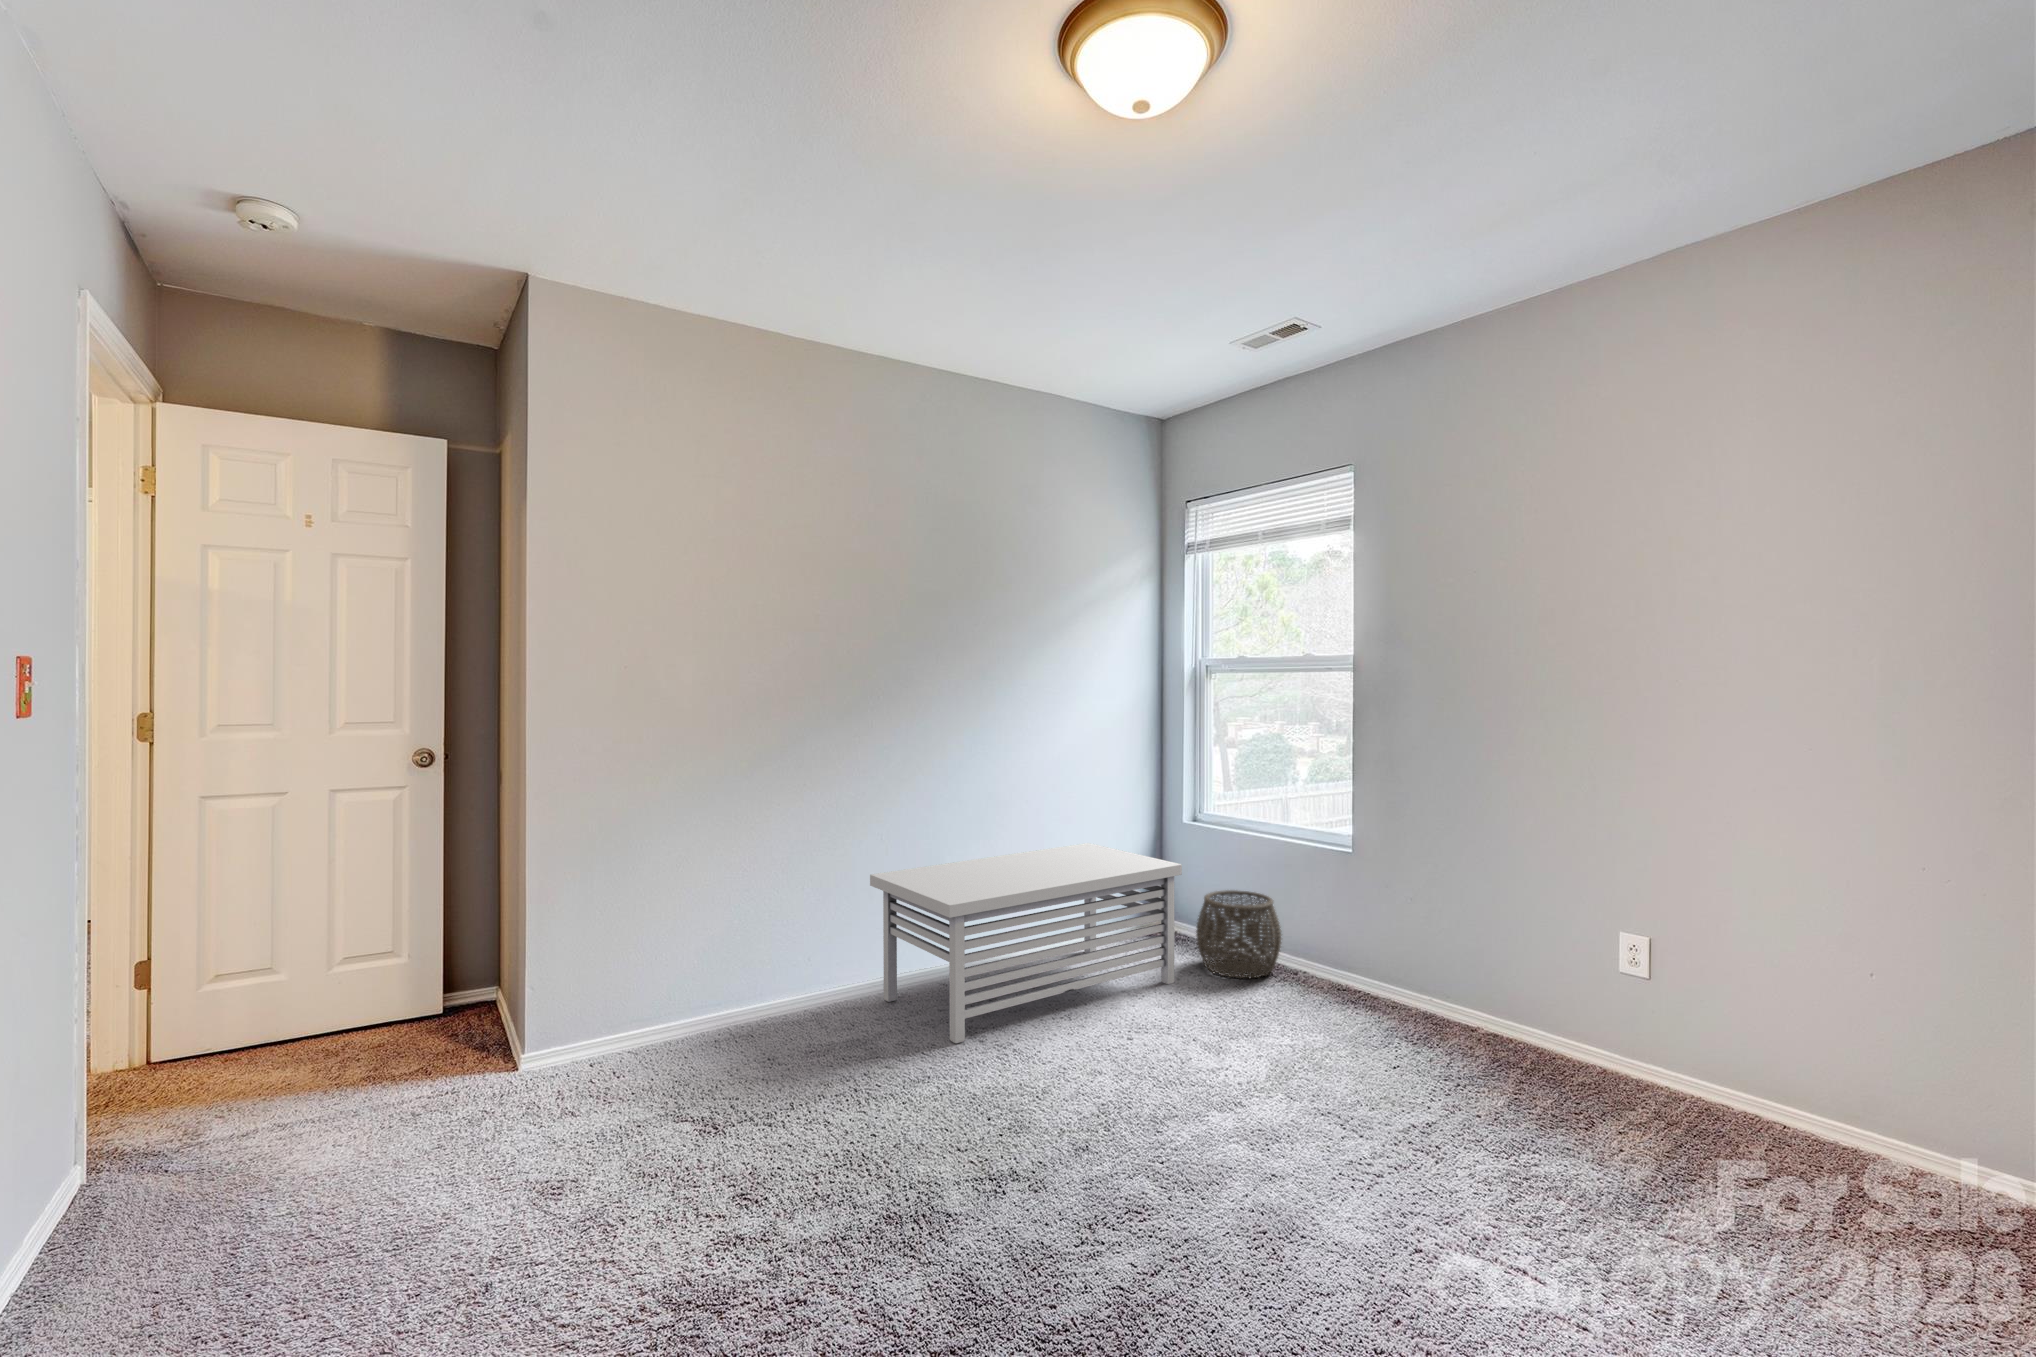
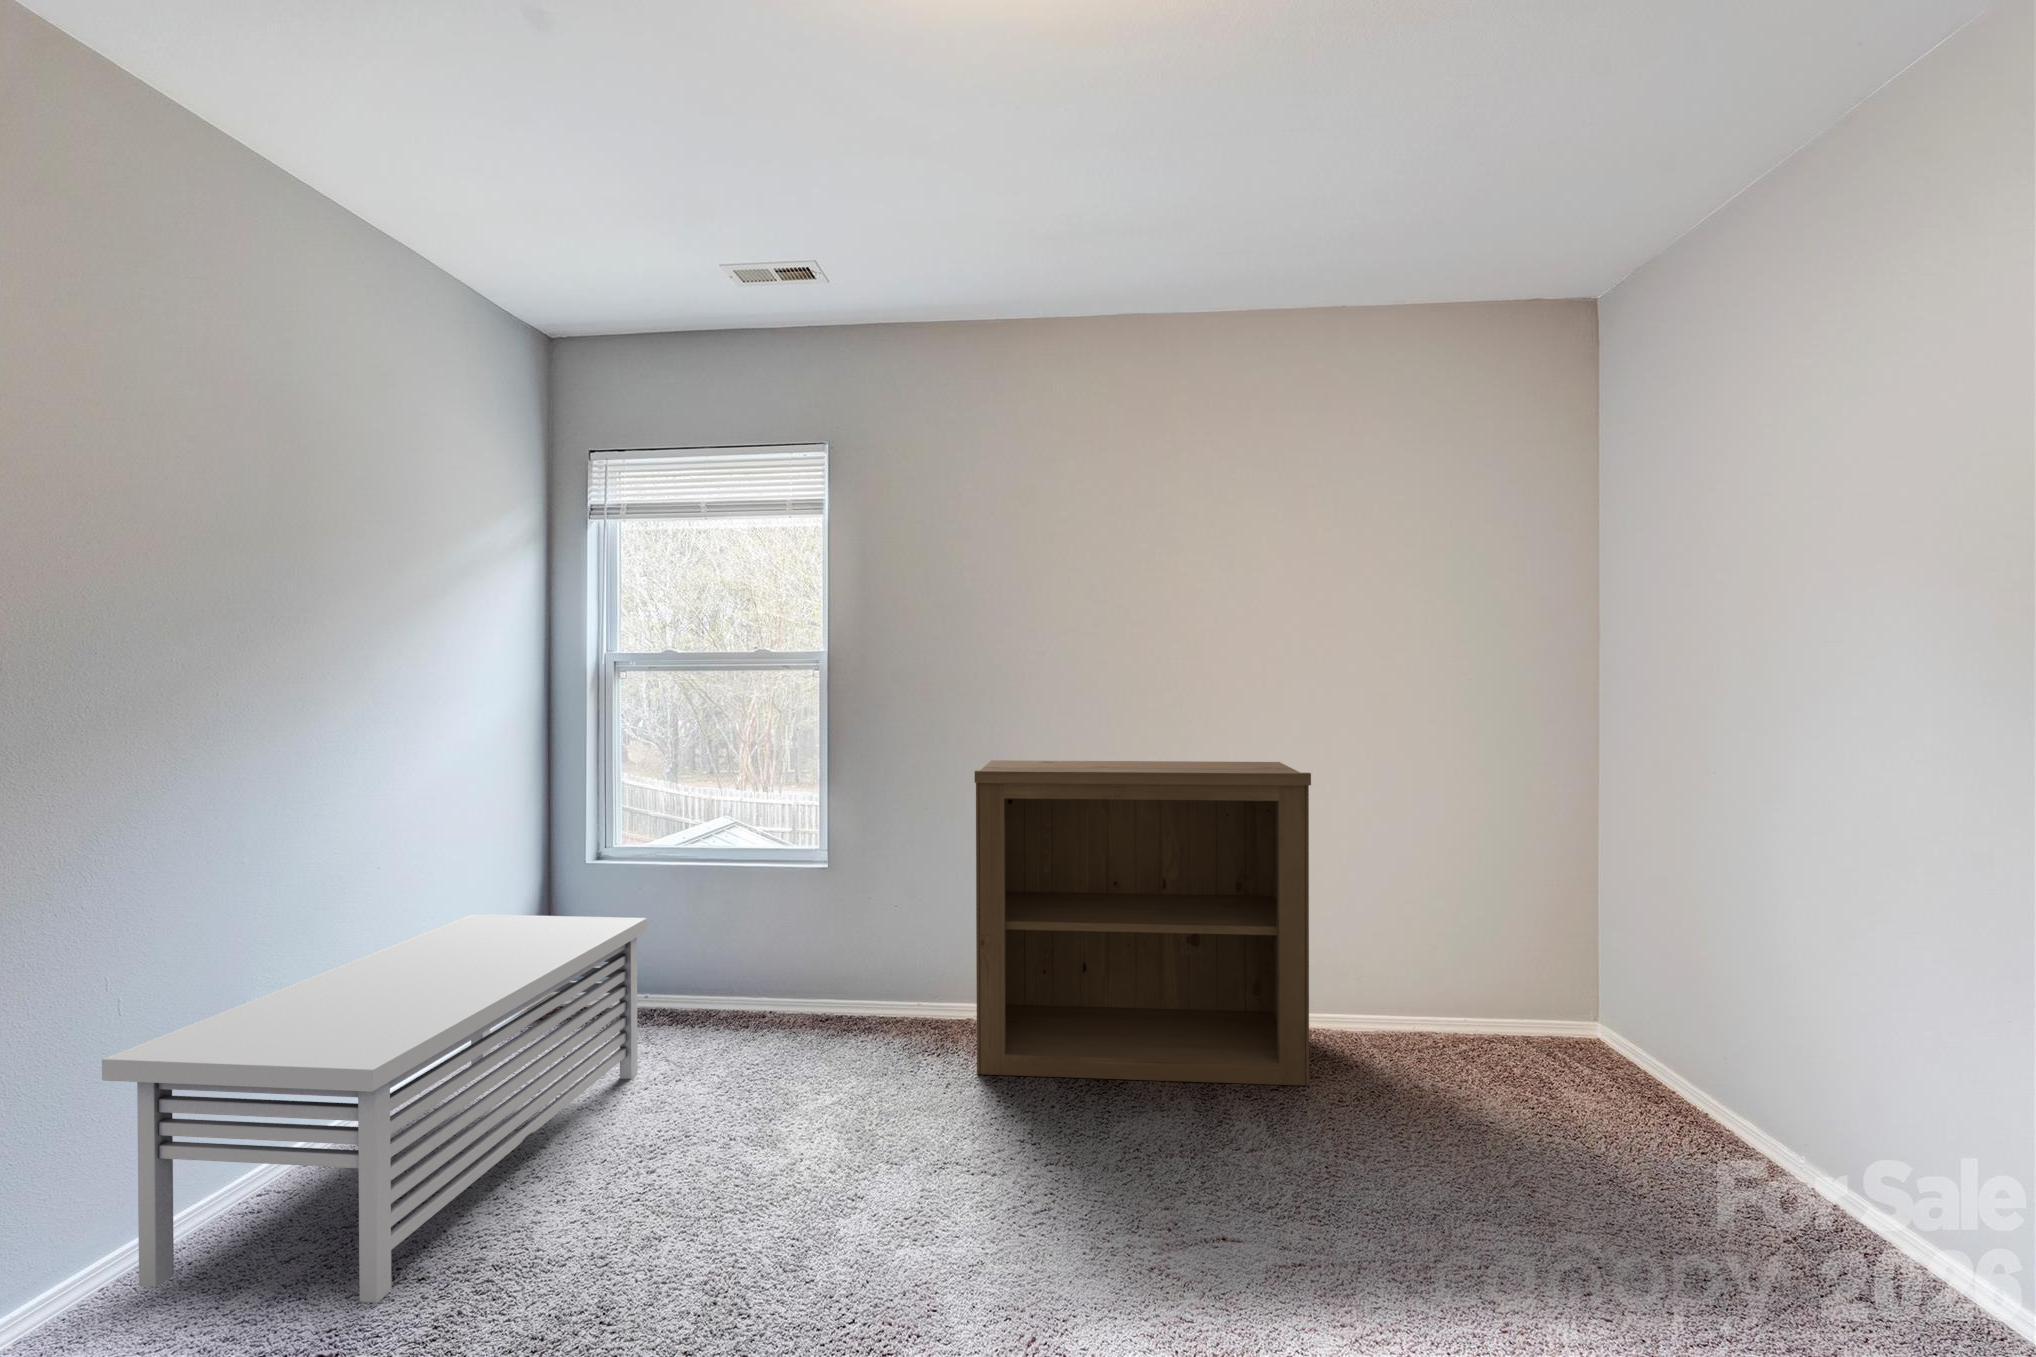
bookshelf: none [1427,766,1895,1215] -> present [975,760,1311,1086]
woven basket: present [1196,890,1282,978] -> none [643,934,751,1047]

